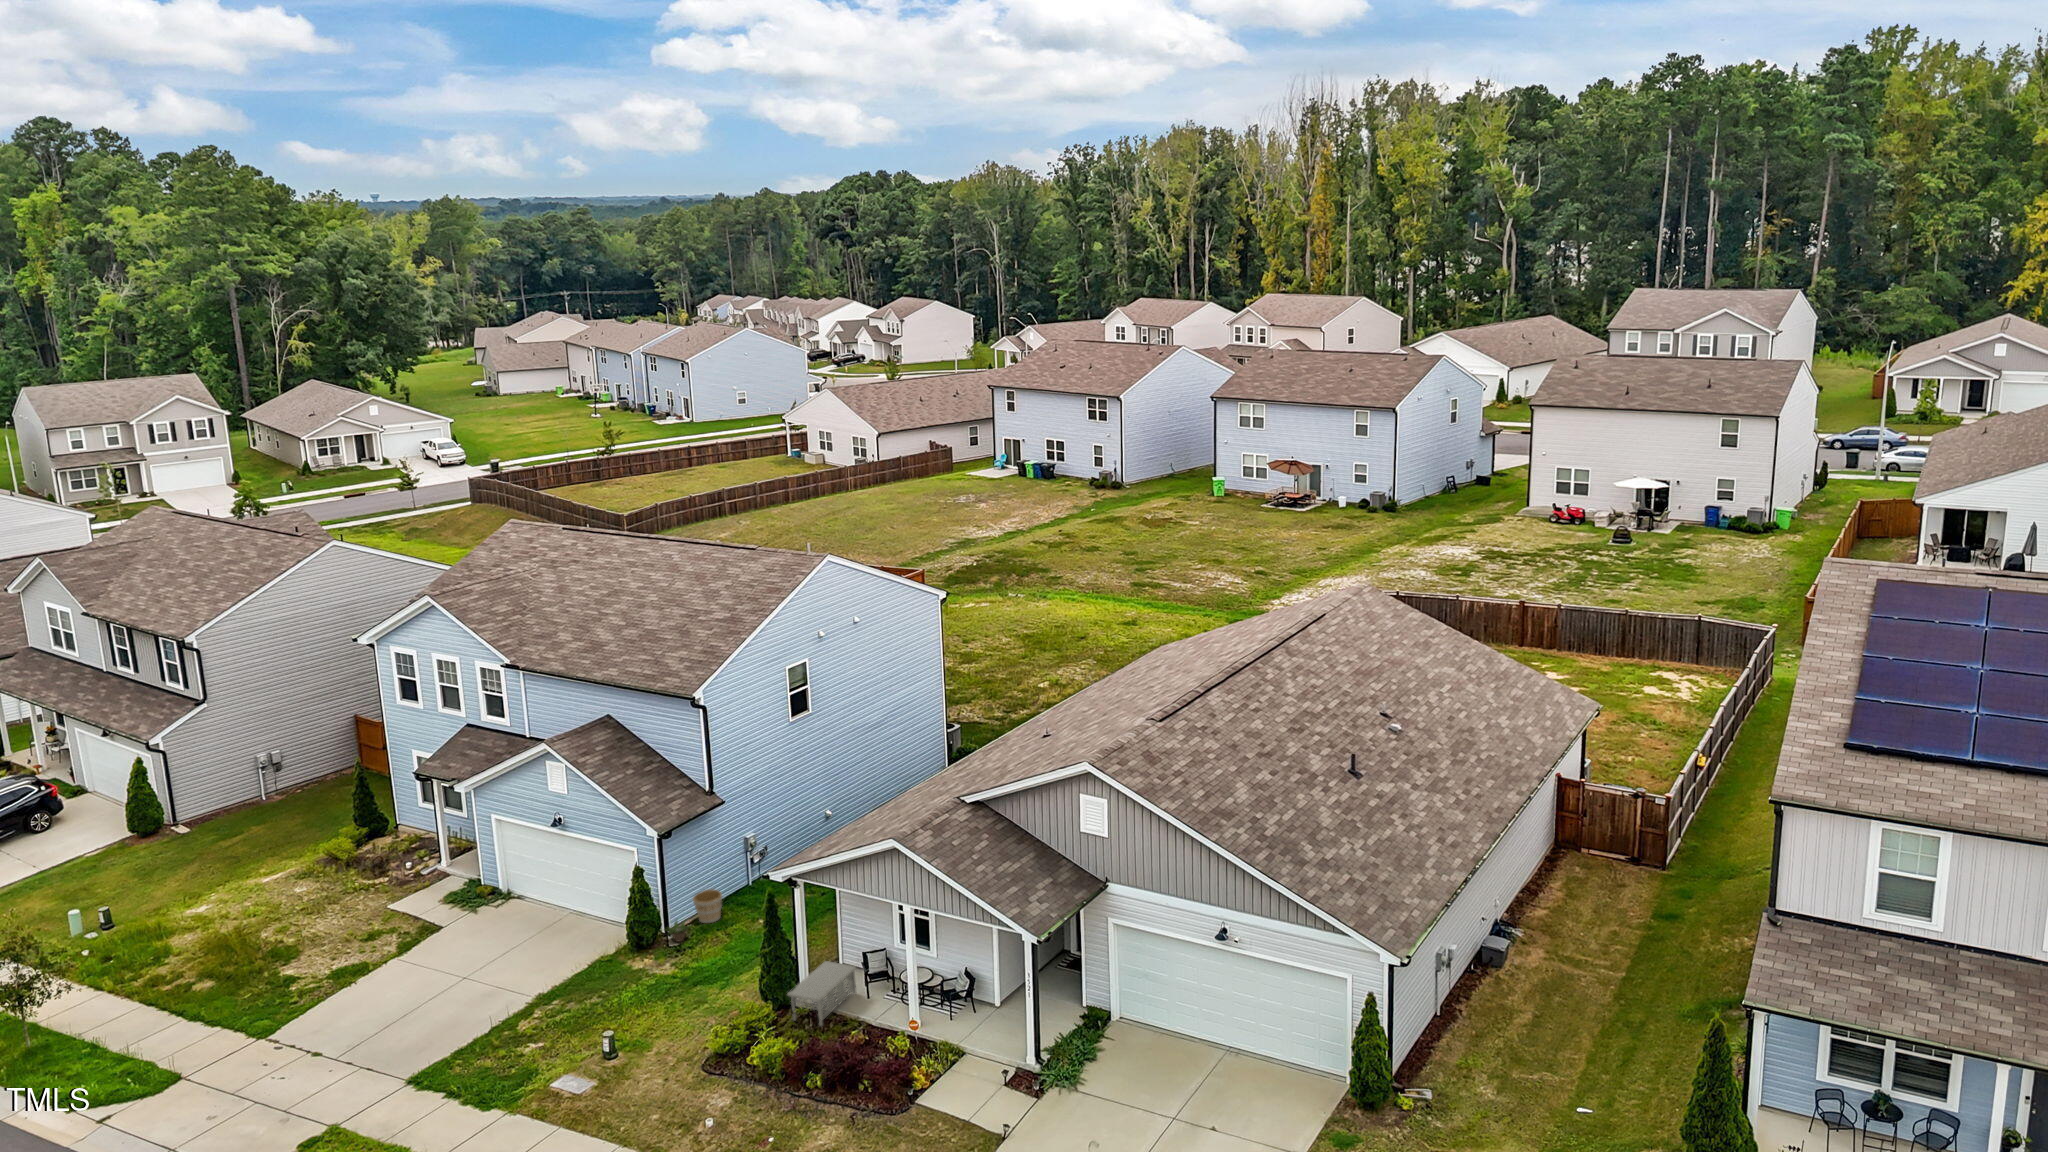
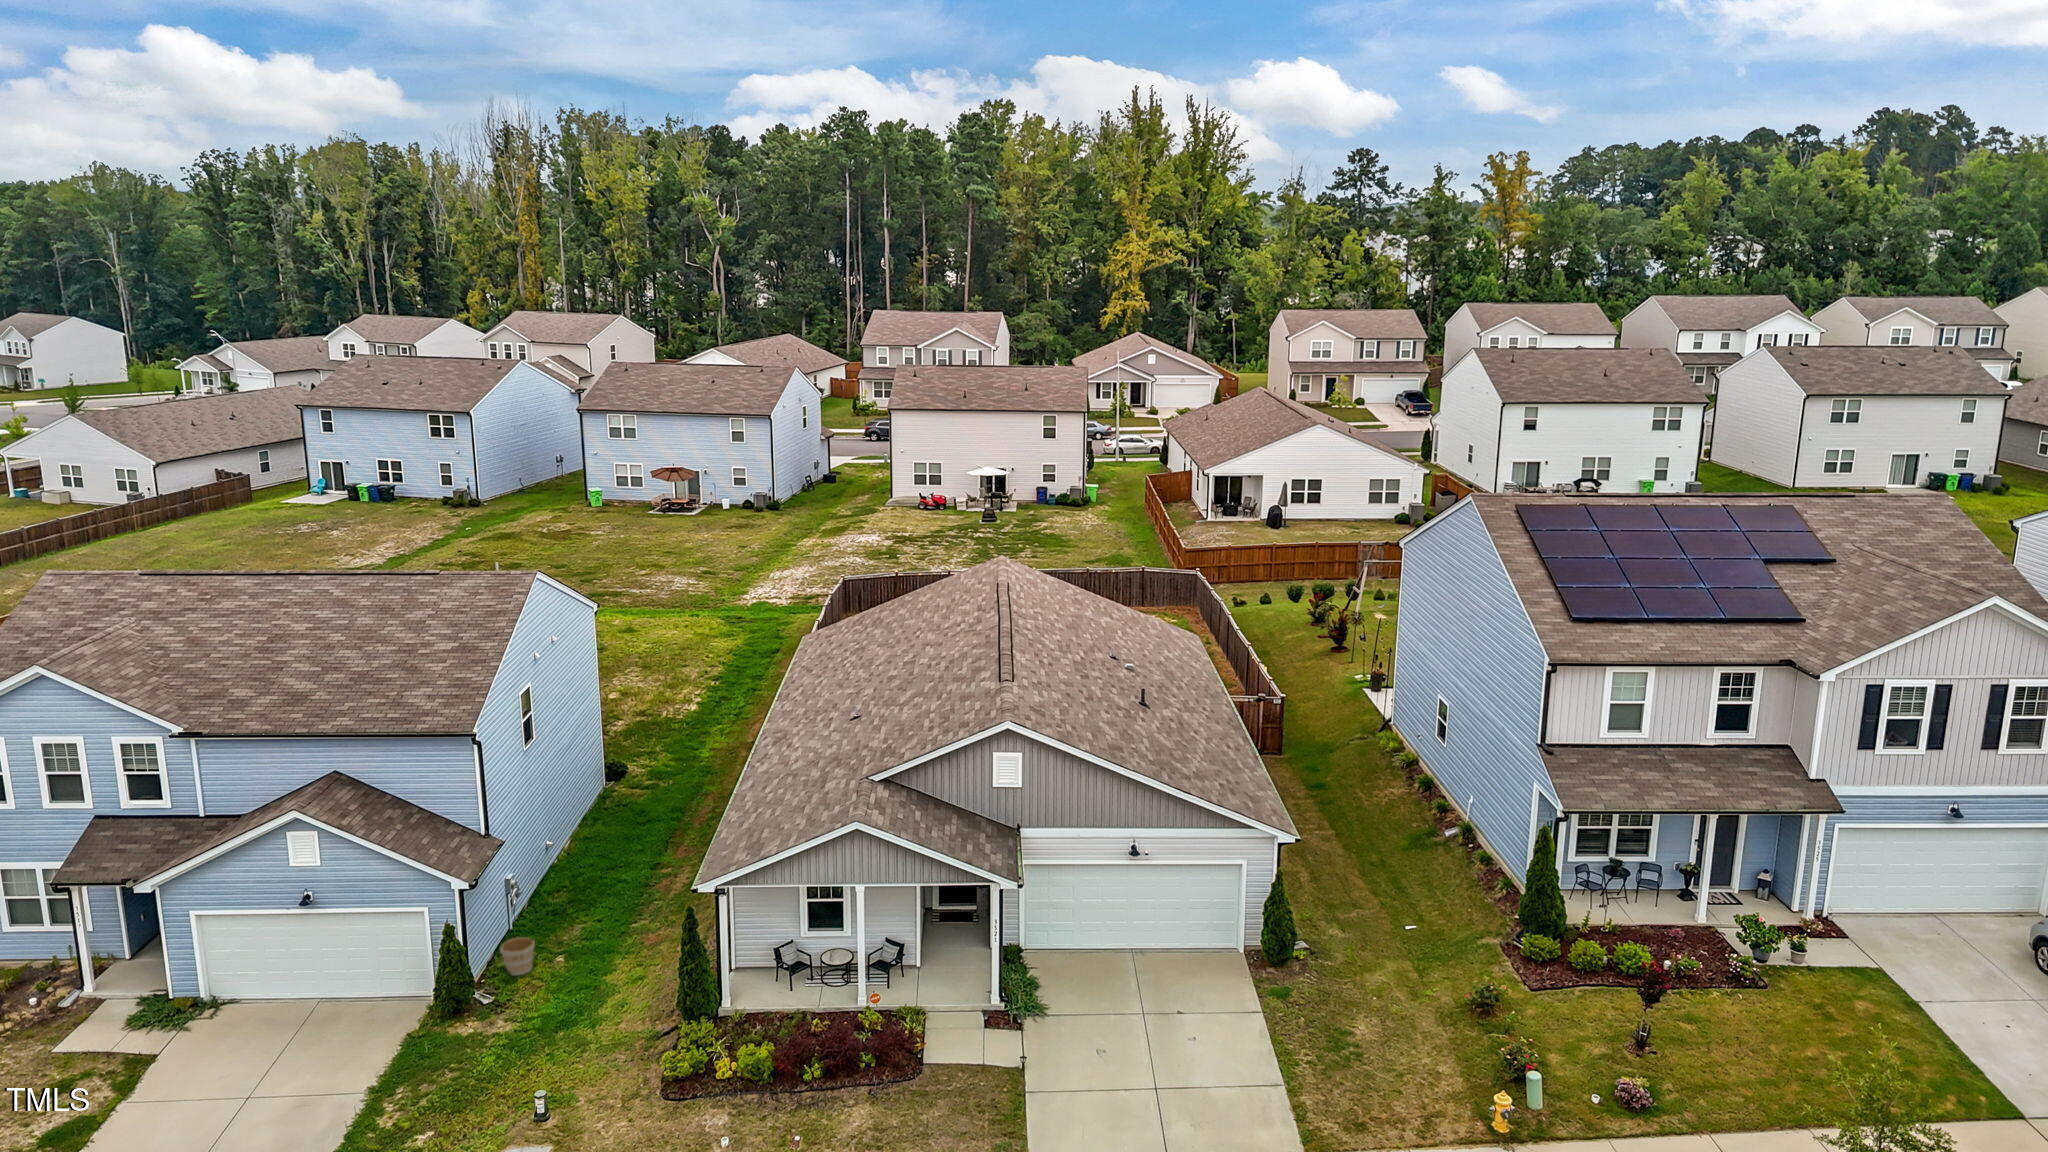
decorative plant: present [667,921,690,942] -> none [485,972,521,999]
storage bench: present [788,961,856,1026] -> none [714,966,761,1034]

